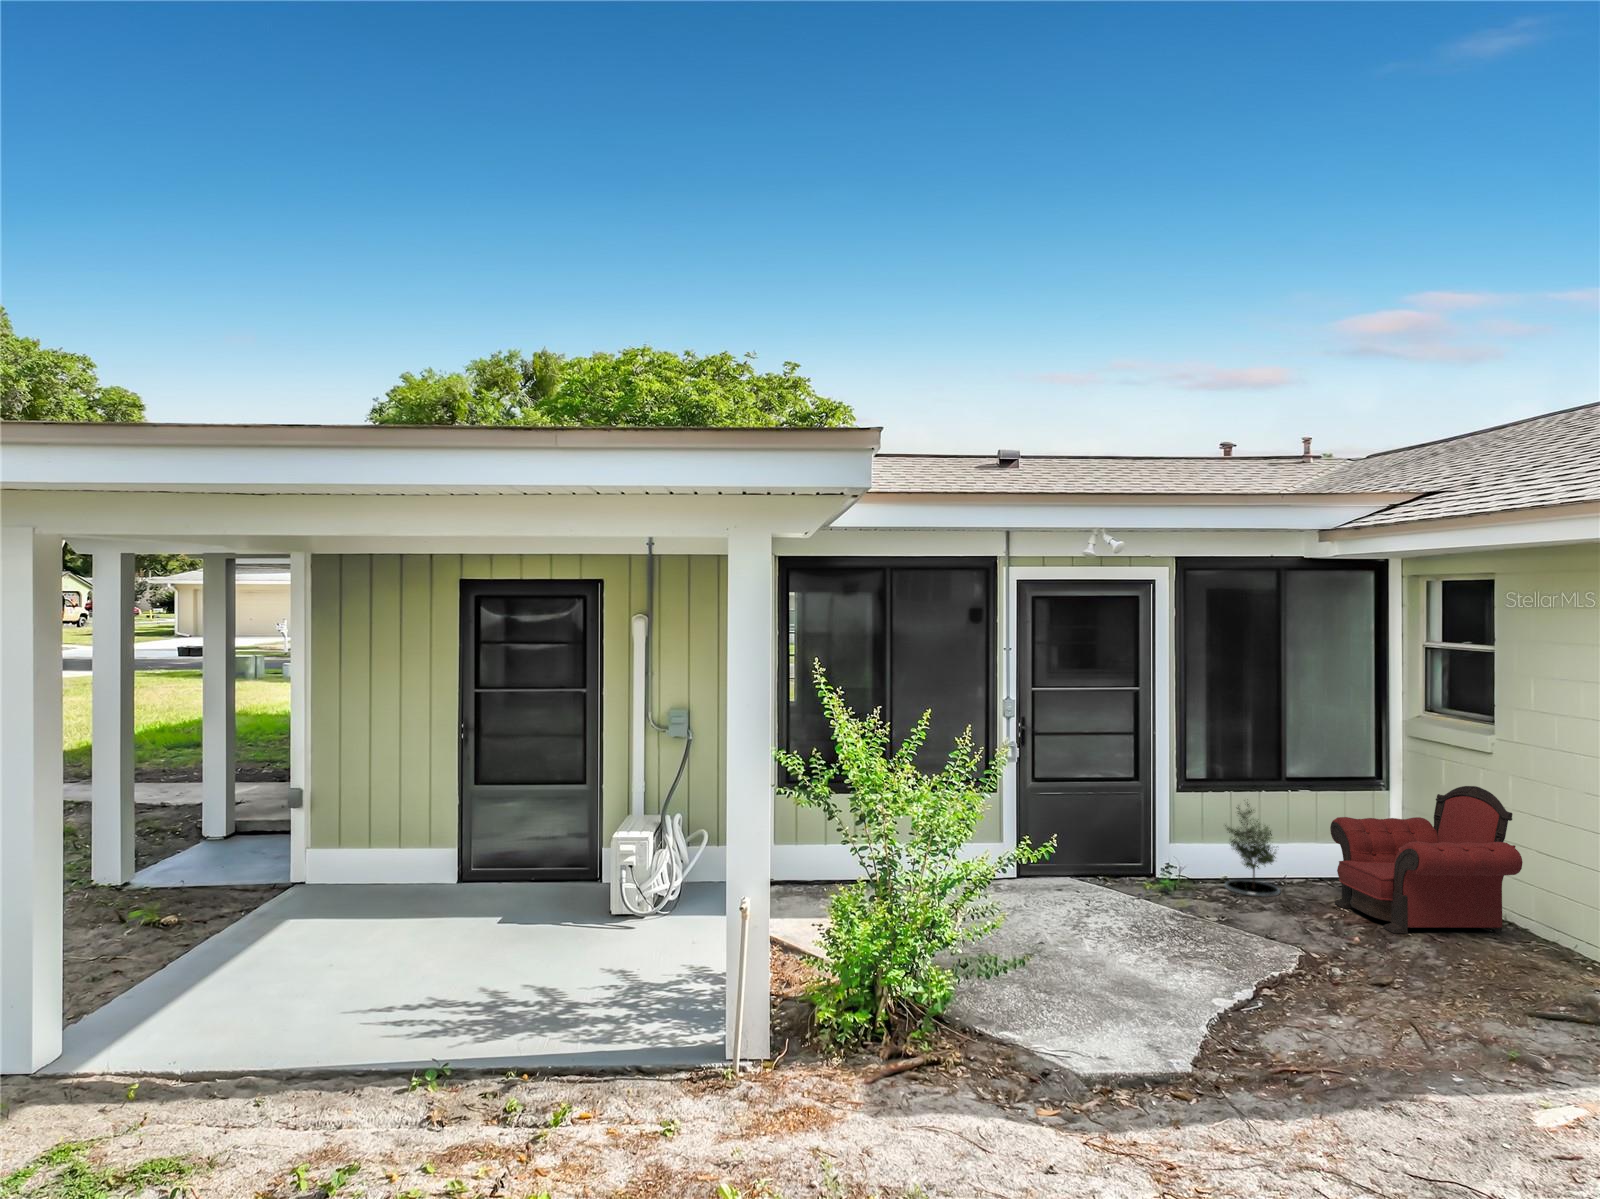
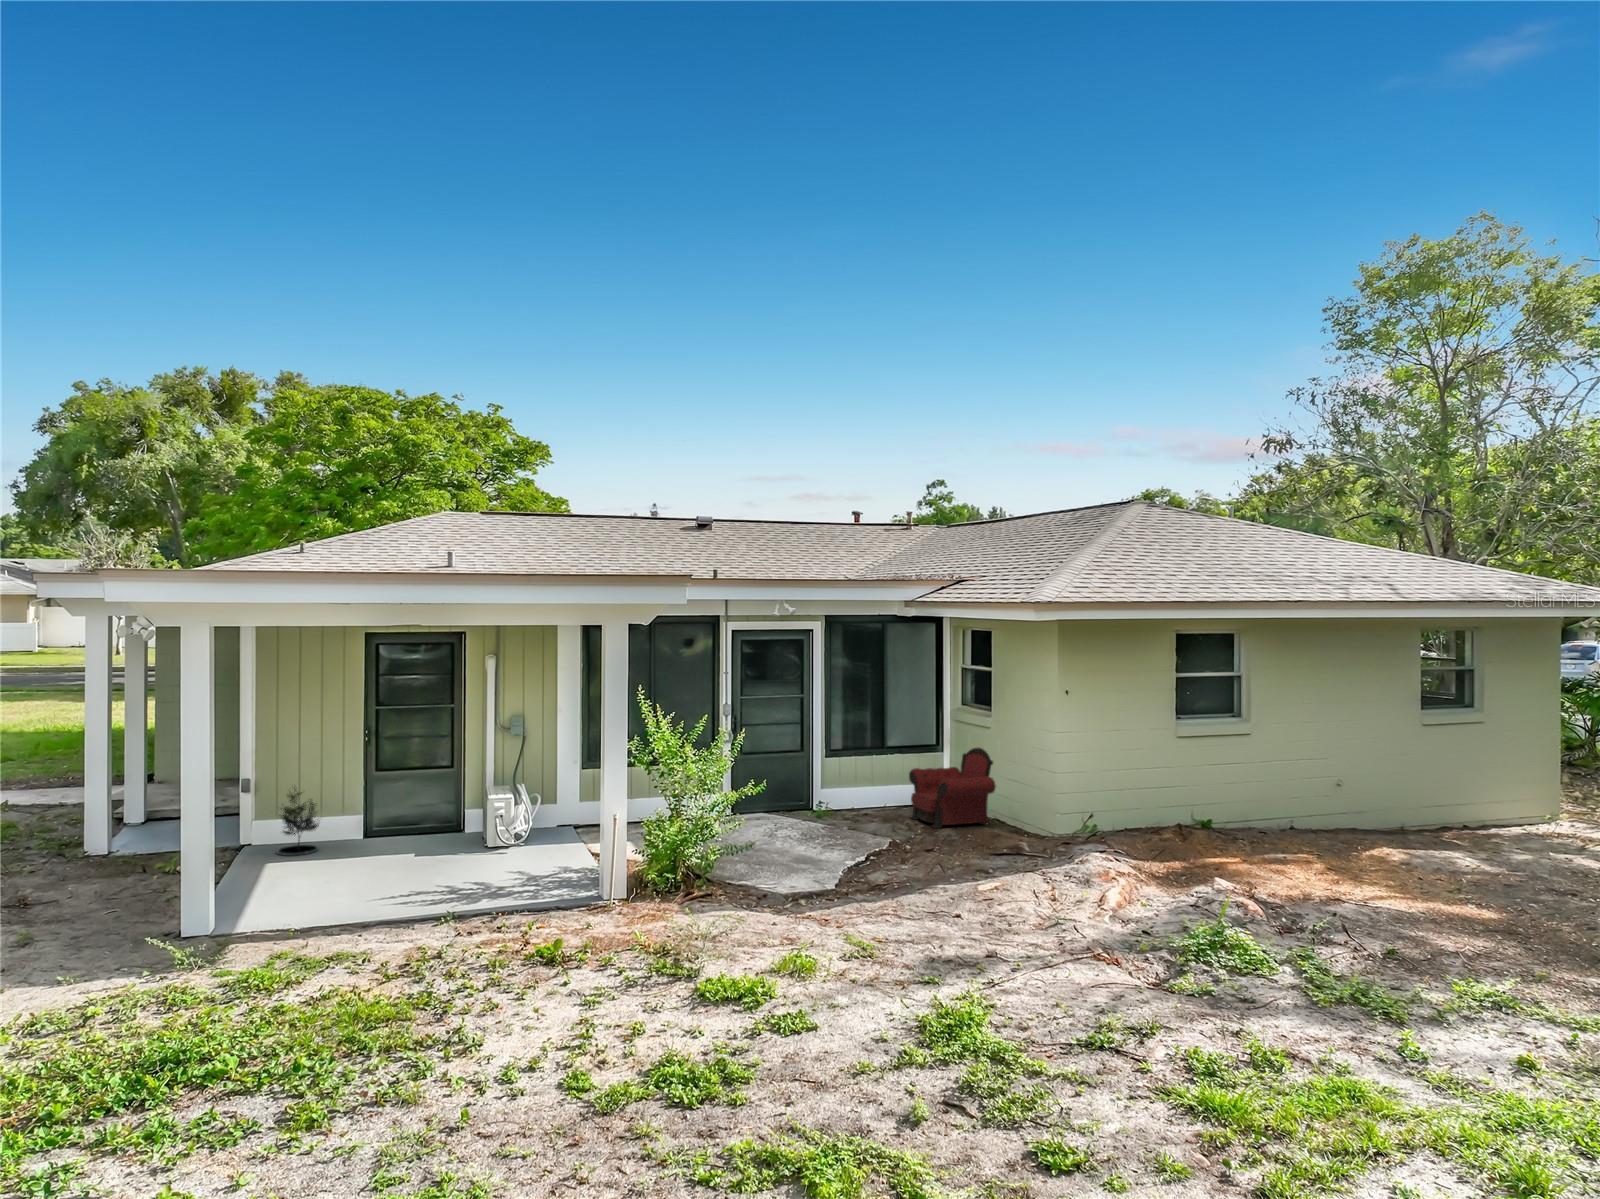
potted tree: present [1225,804,1280,897] -> present [277,788,319,856]

